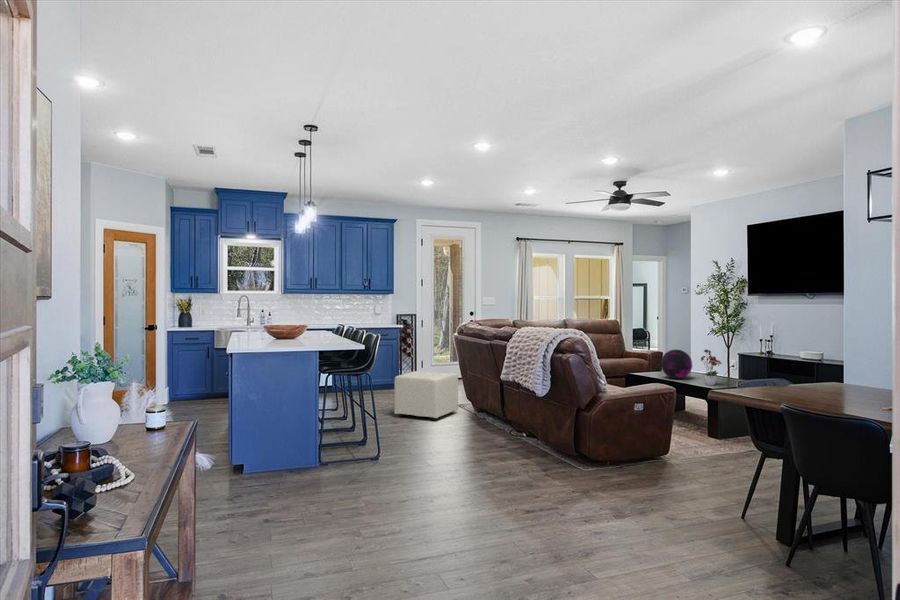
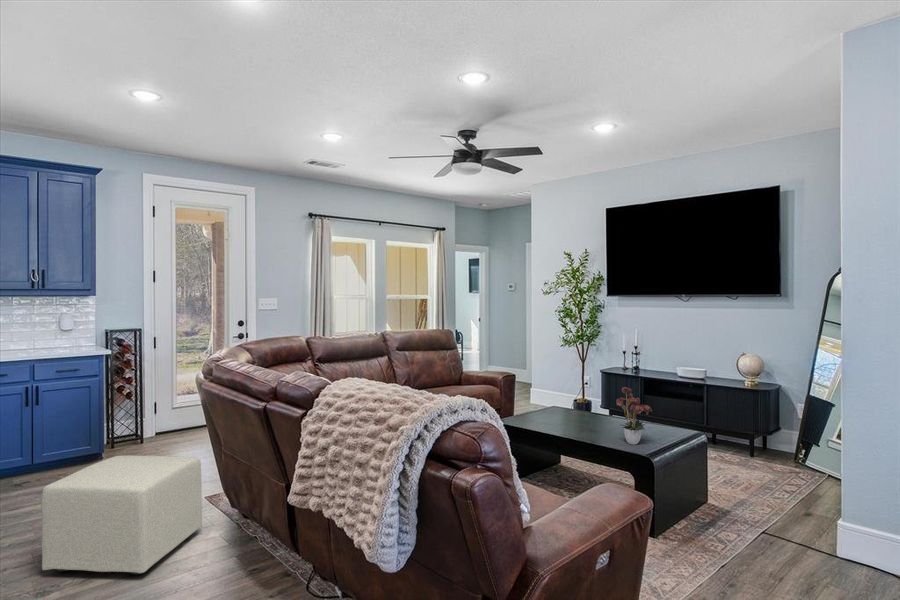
decorative orb: present [661,350,692,379] -> none [547,384,593,429]

